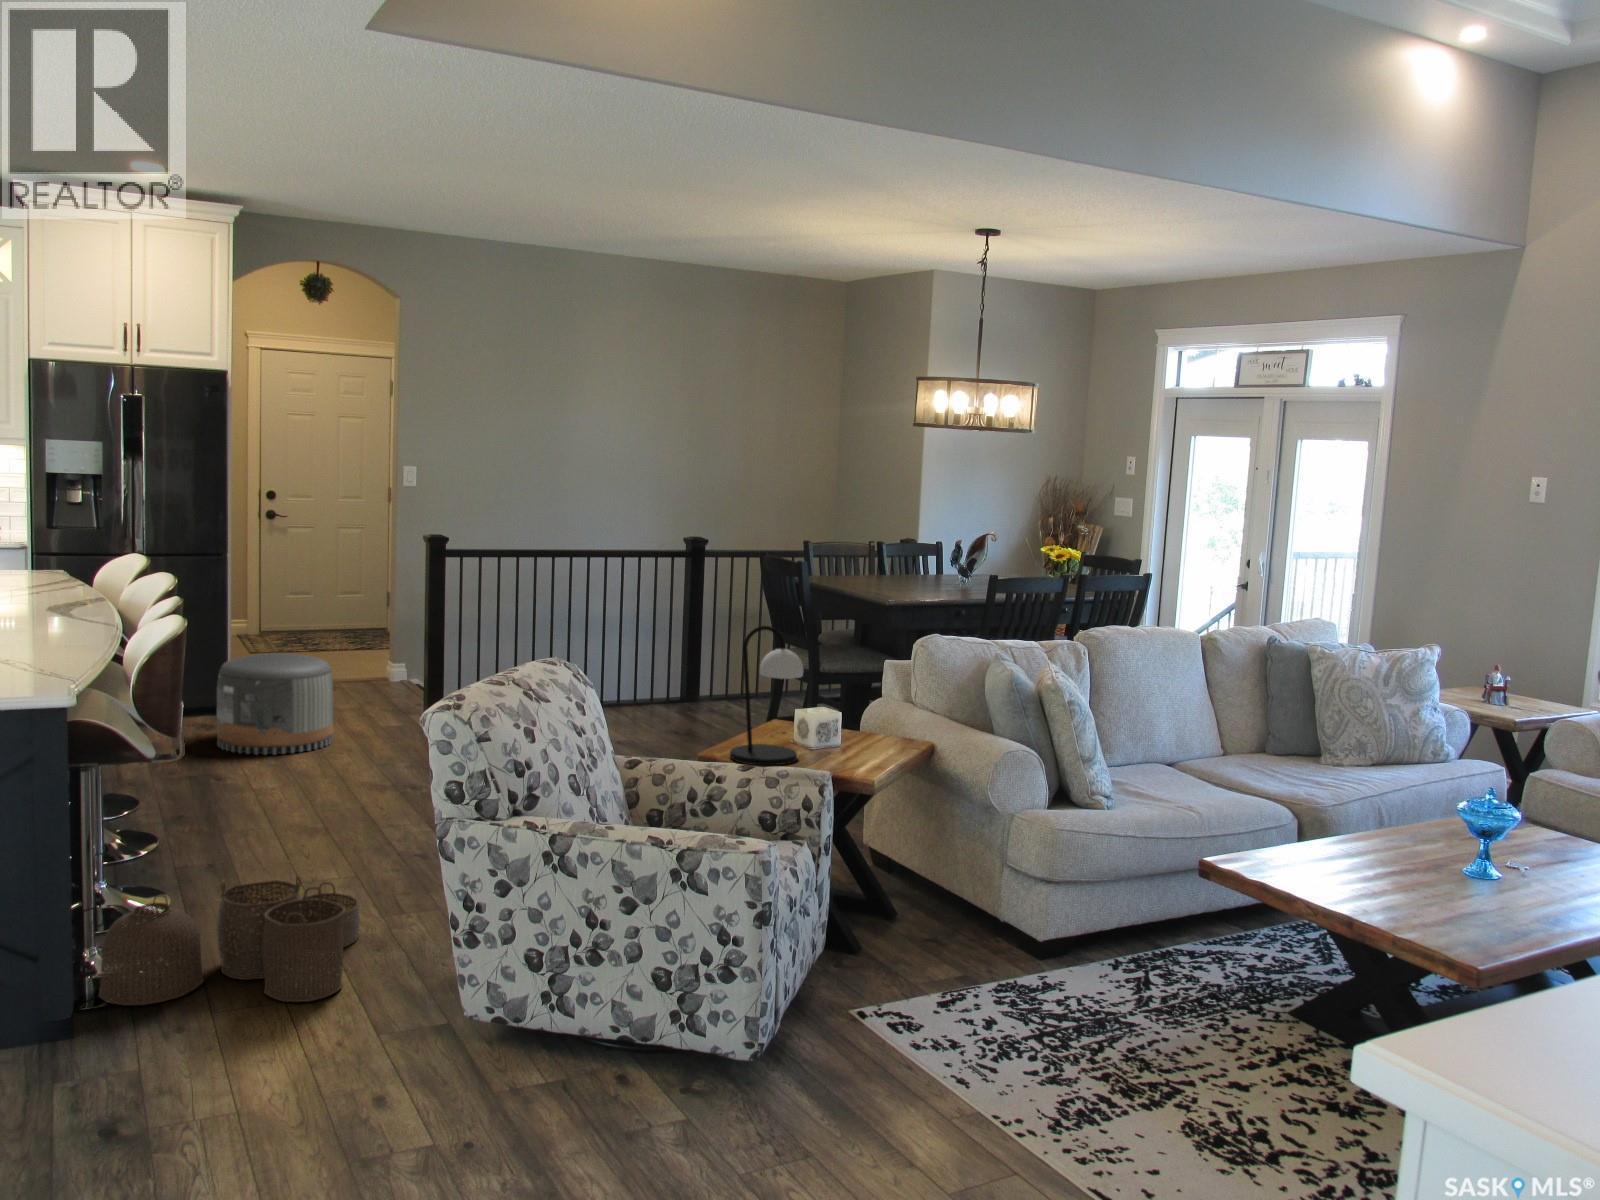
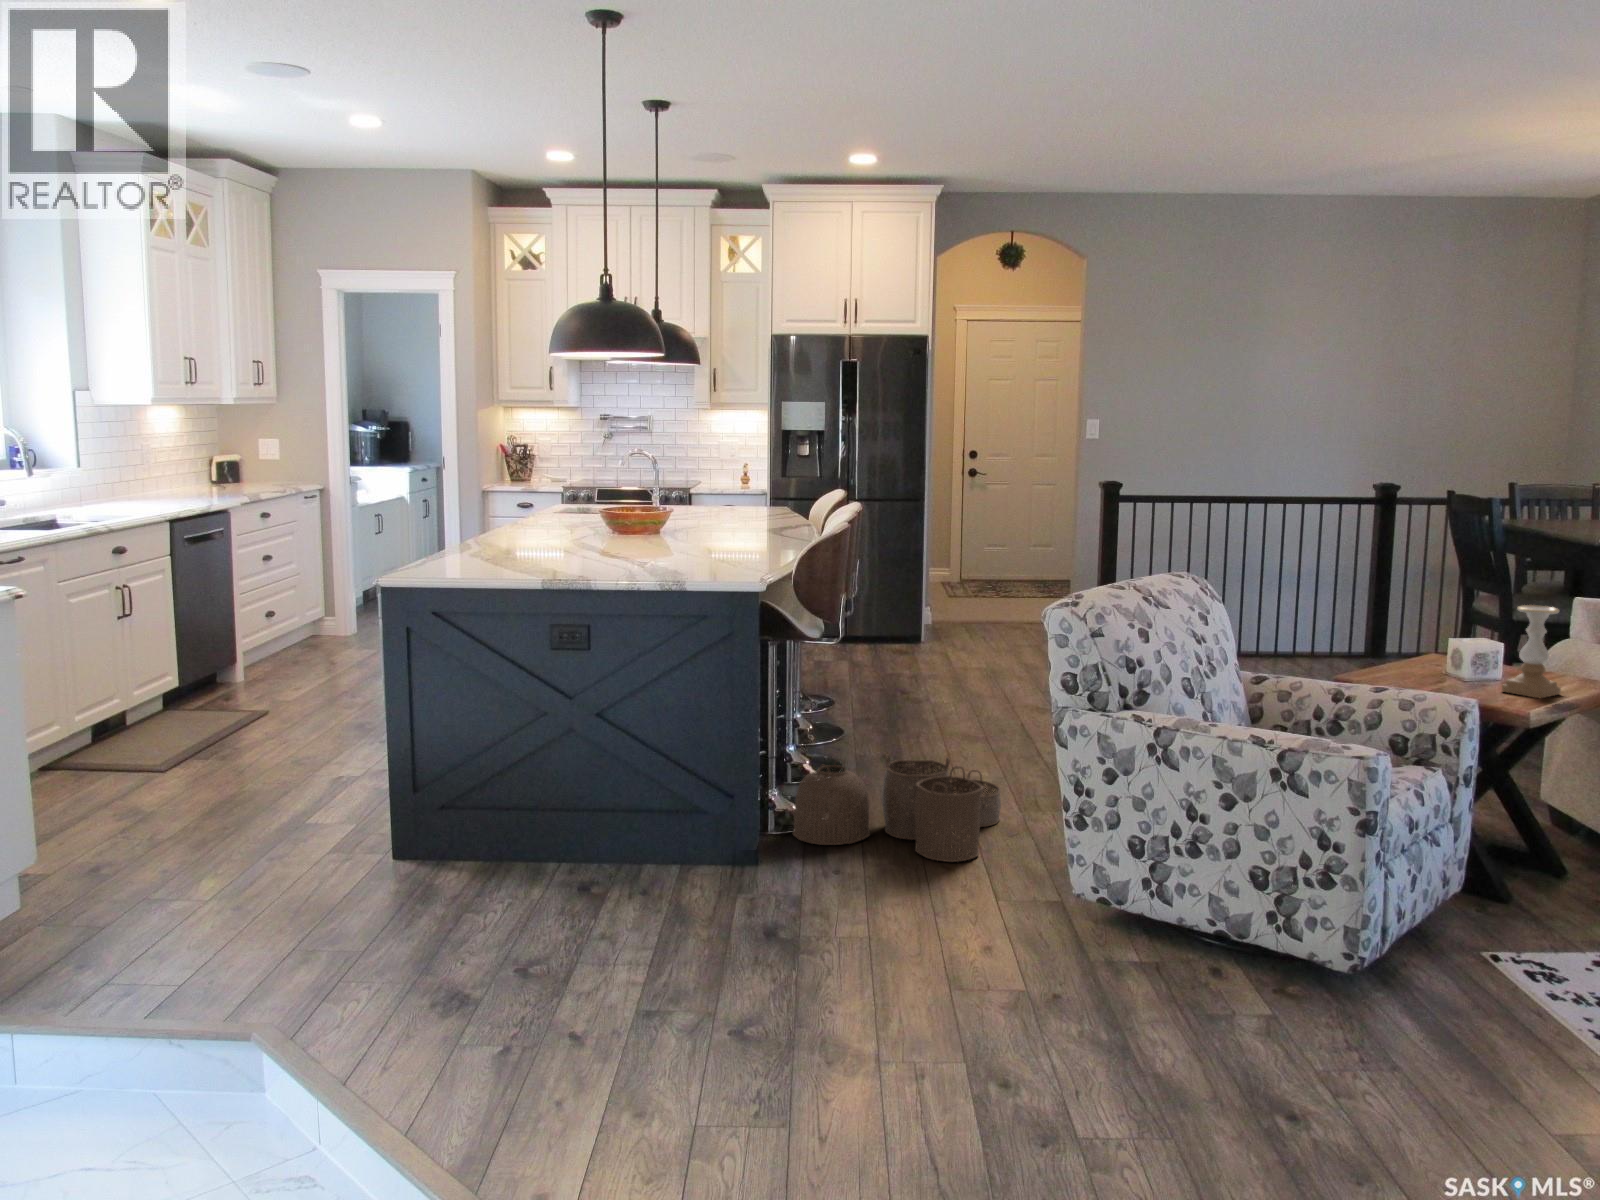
table lamp: present [730,626,803,765] -> none [1366,546,1454,693]
pouf: present [217,653,333,755] -> none [910,586,1008,674]
candle holder: none [844,677,889,762] -> present [1502,605,1561,698]

